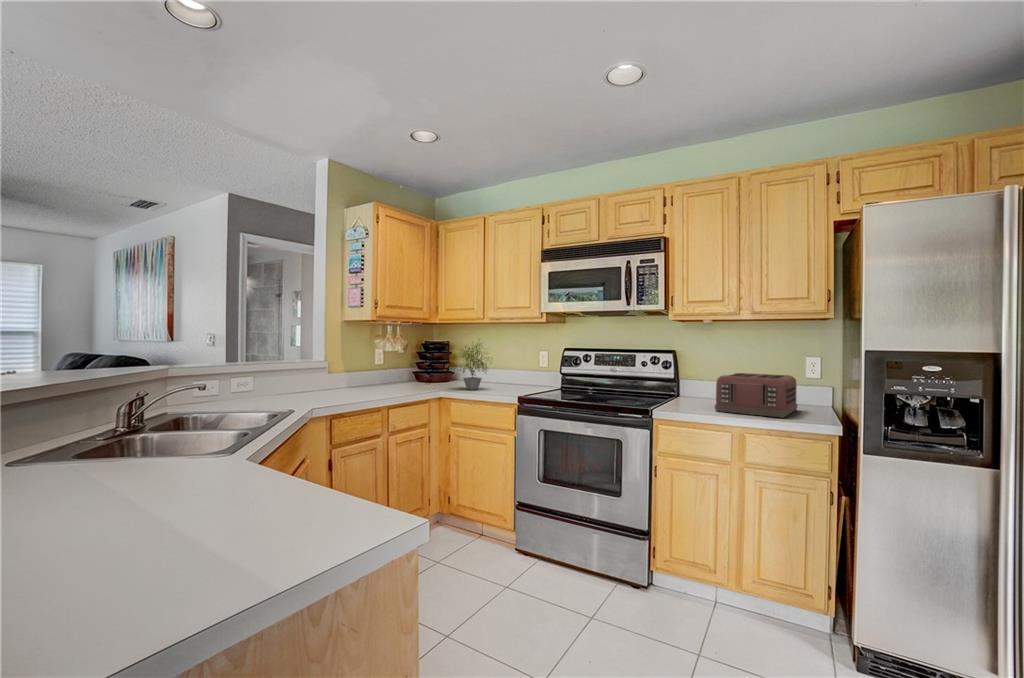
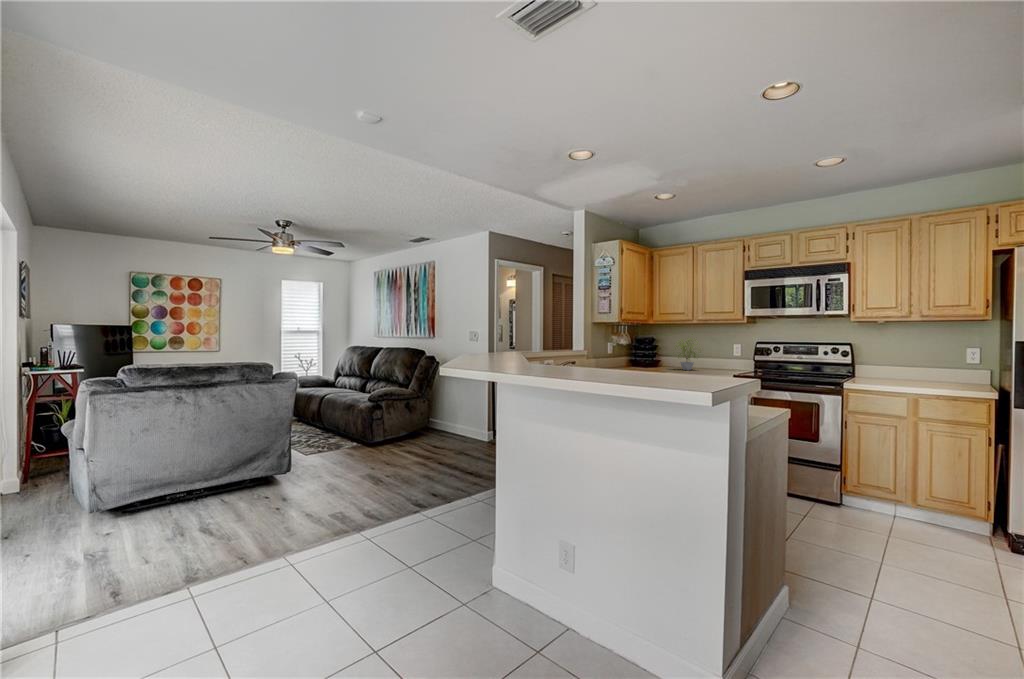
toaster: present [715,373,798,418] -> none [893,359,961,388]

